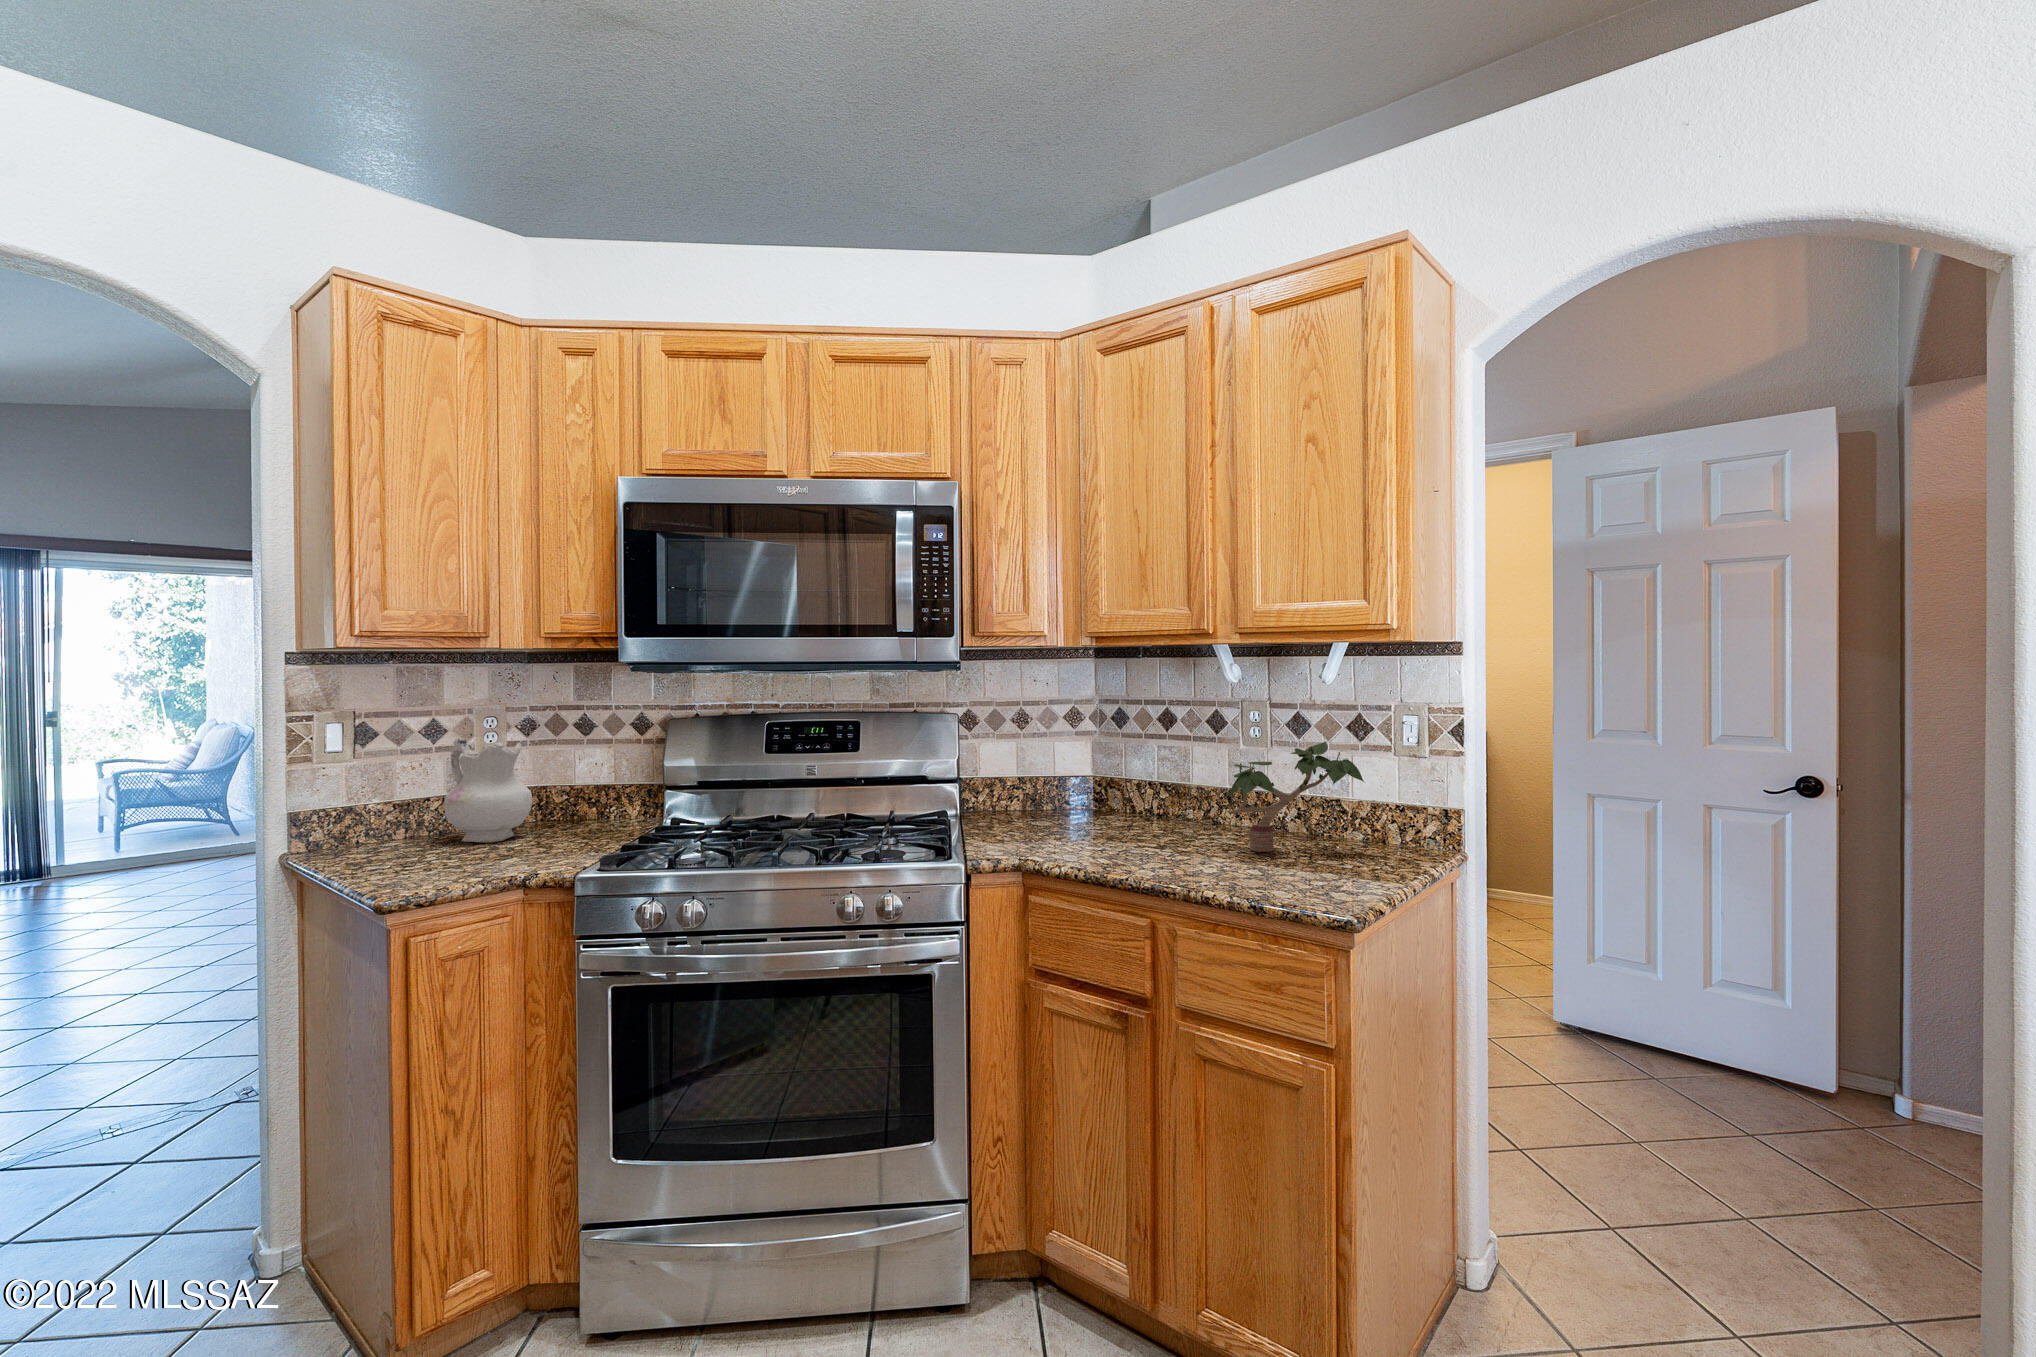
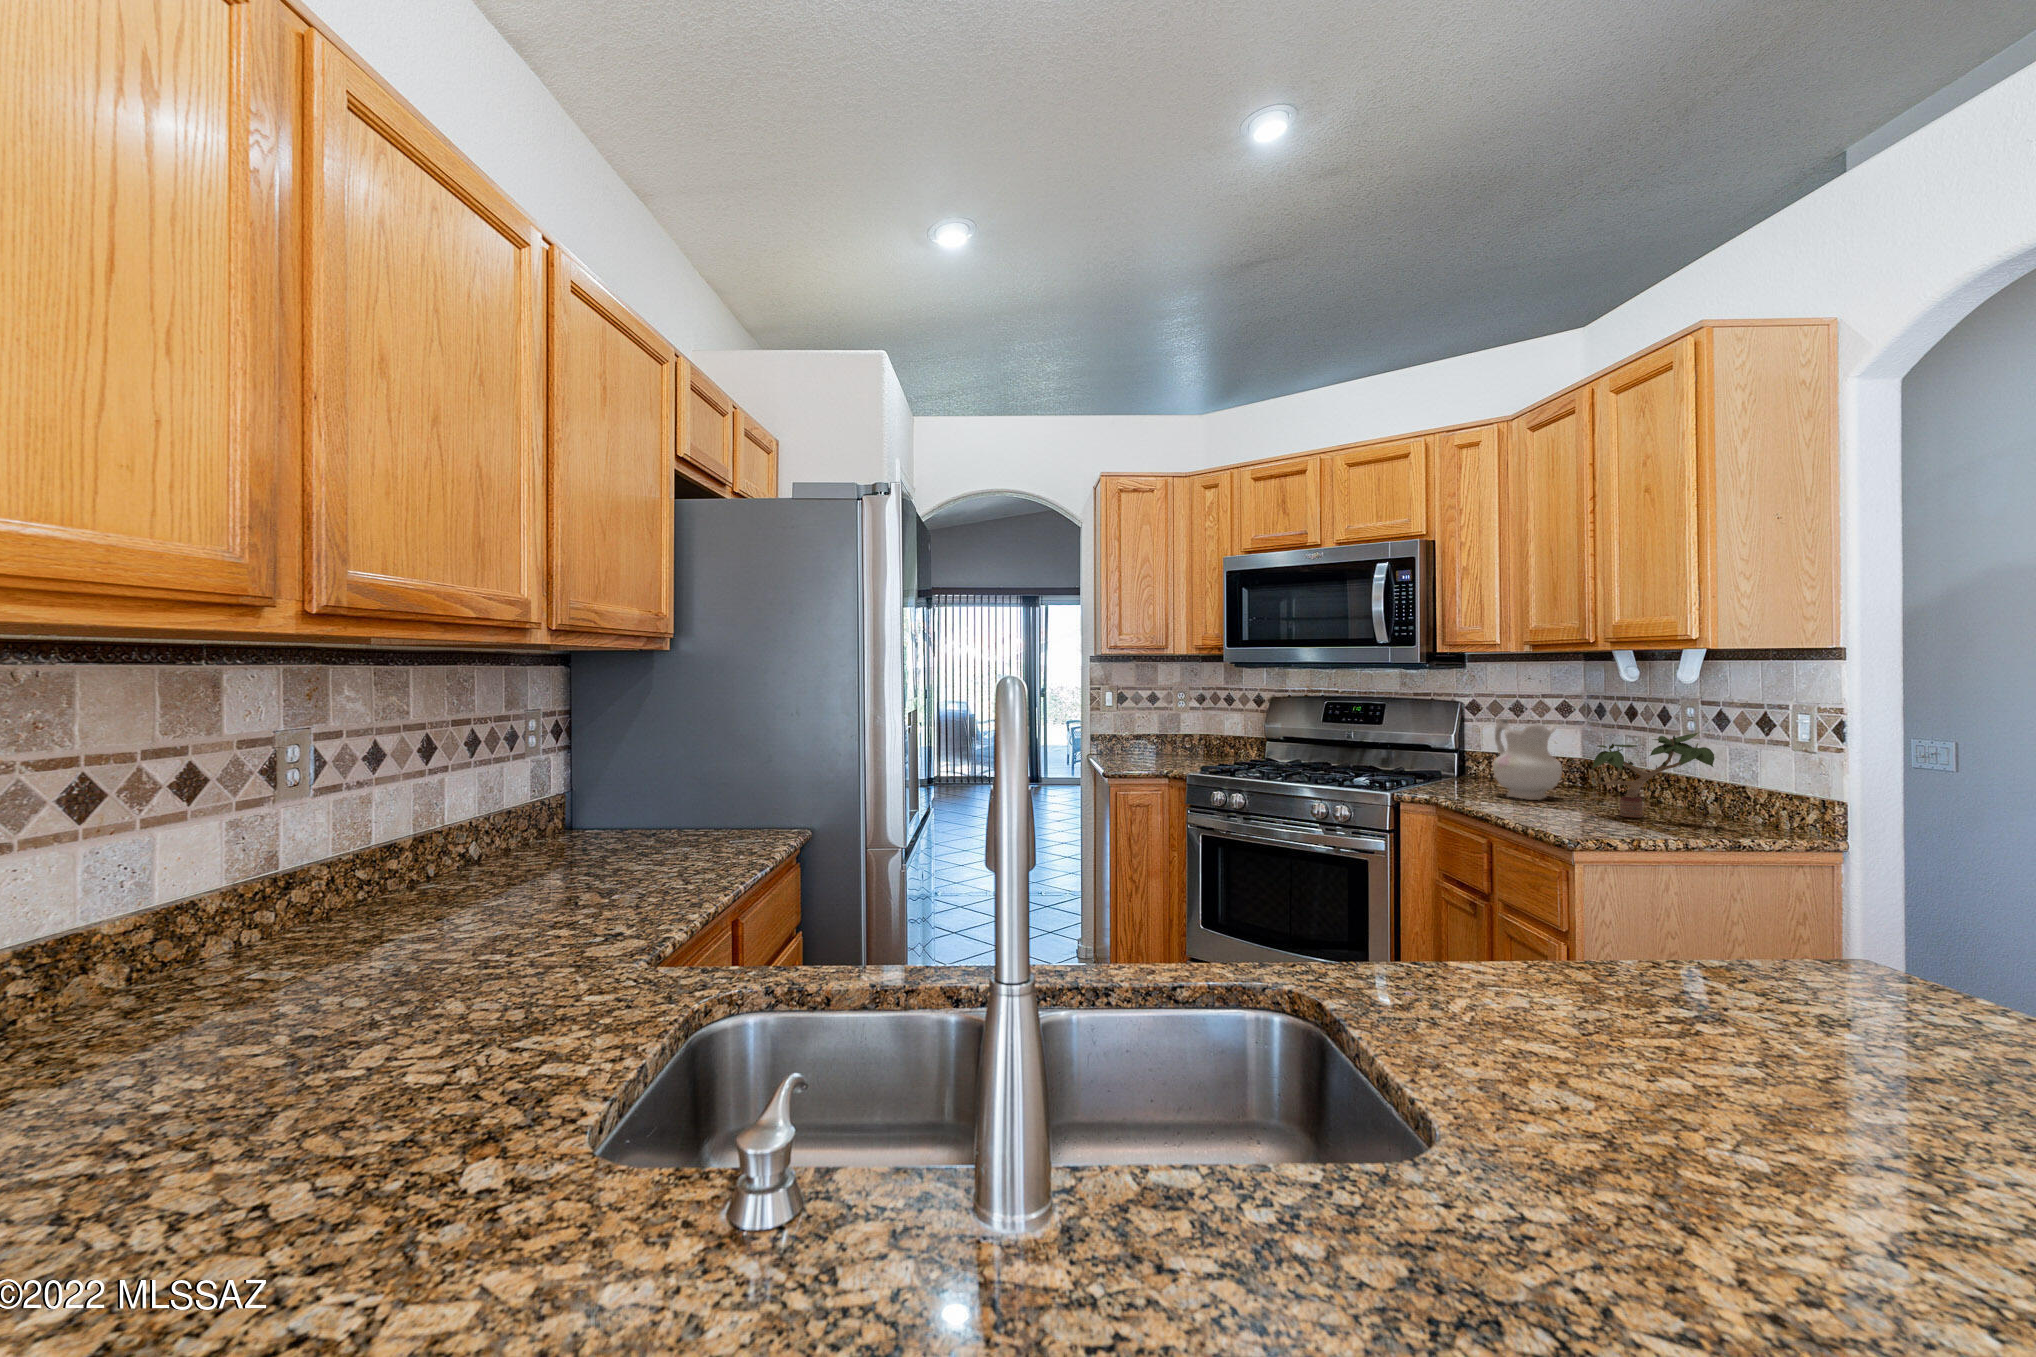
ceramic pitcher: present [444,738,532,843] -> present [1493,719,1562,800]

